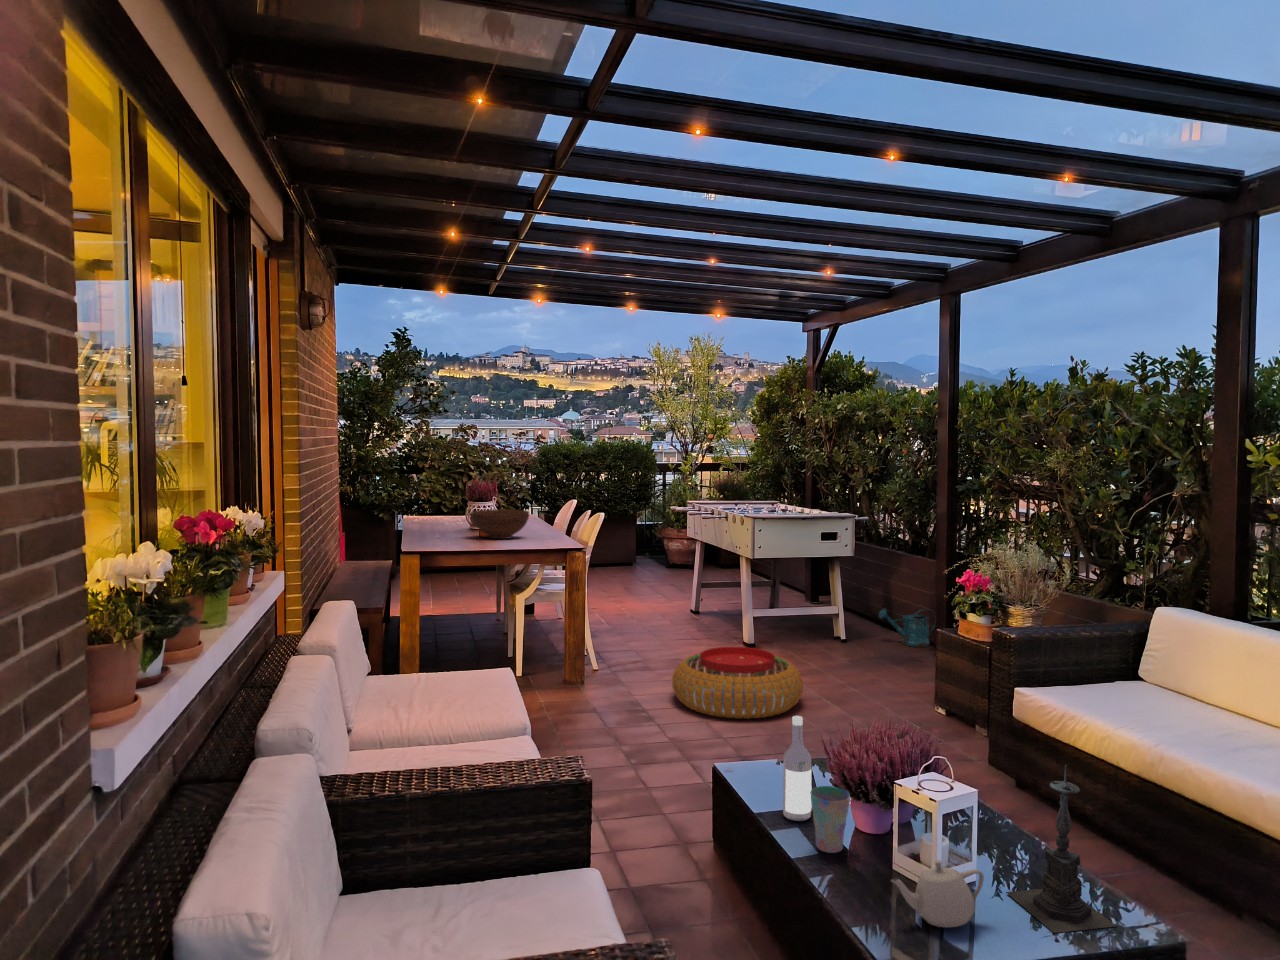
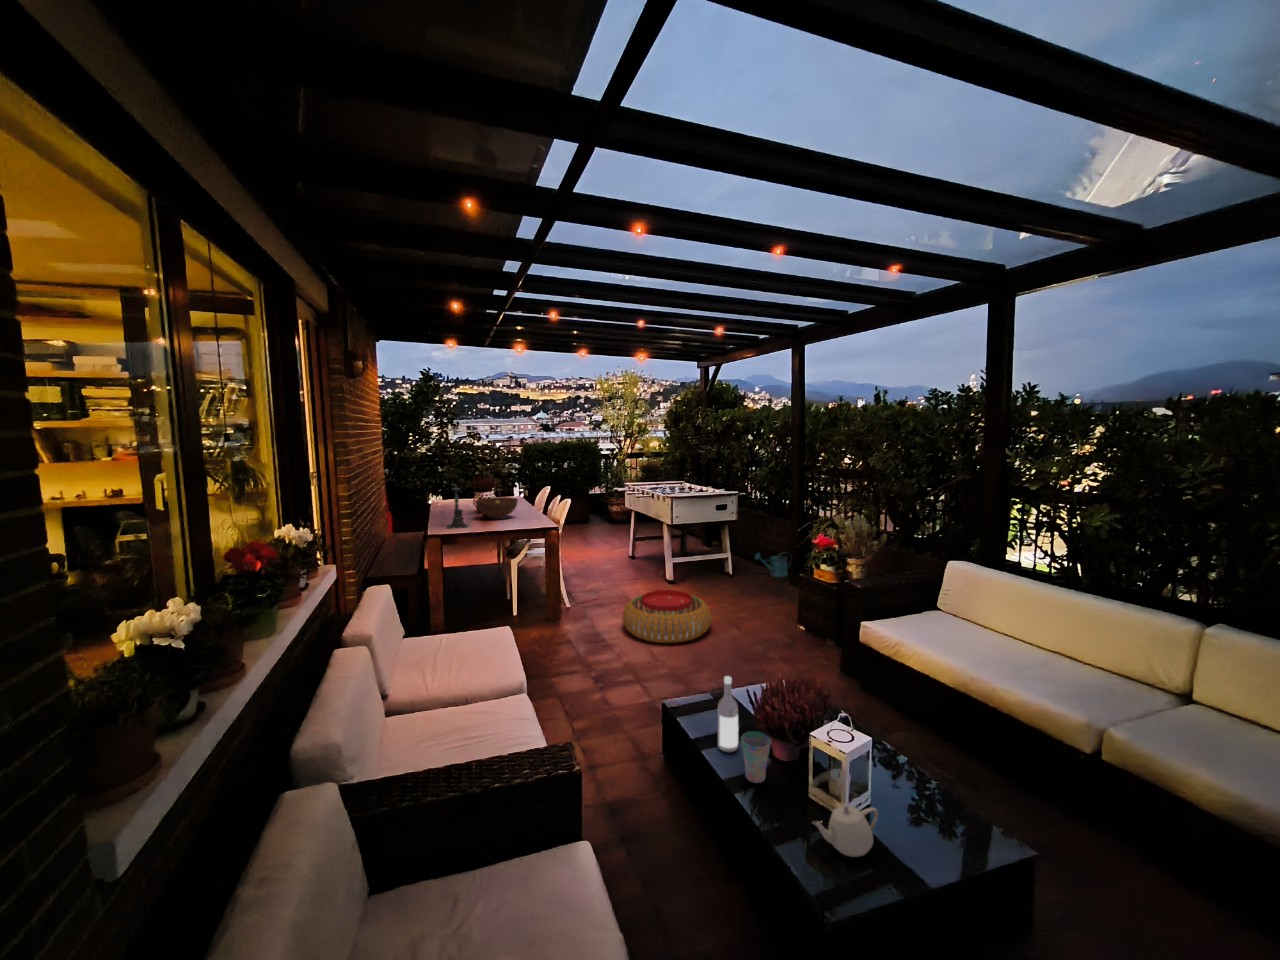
candle holder: present [1006,765,1116,933] -> present [446,488,468,529]

